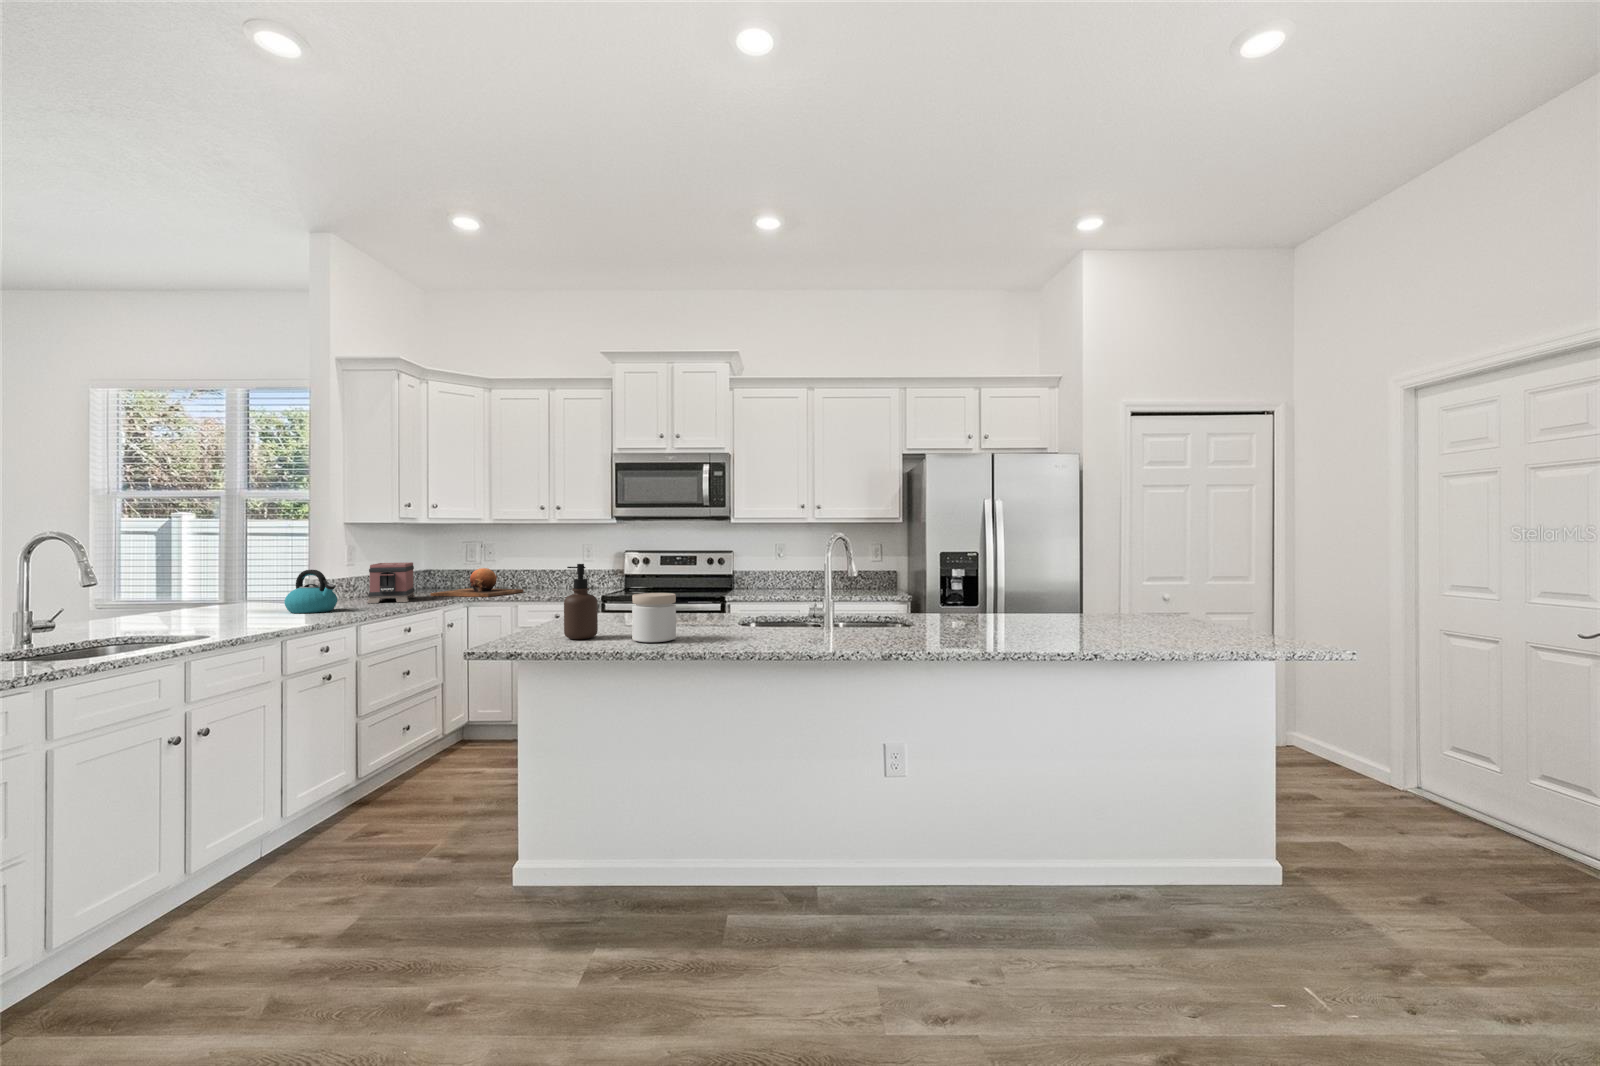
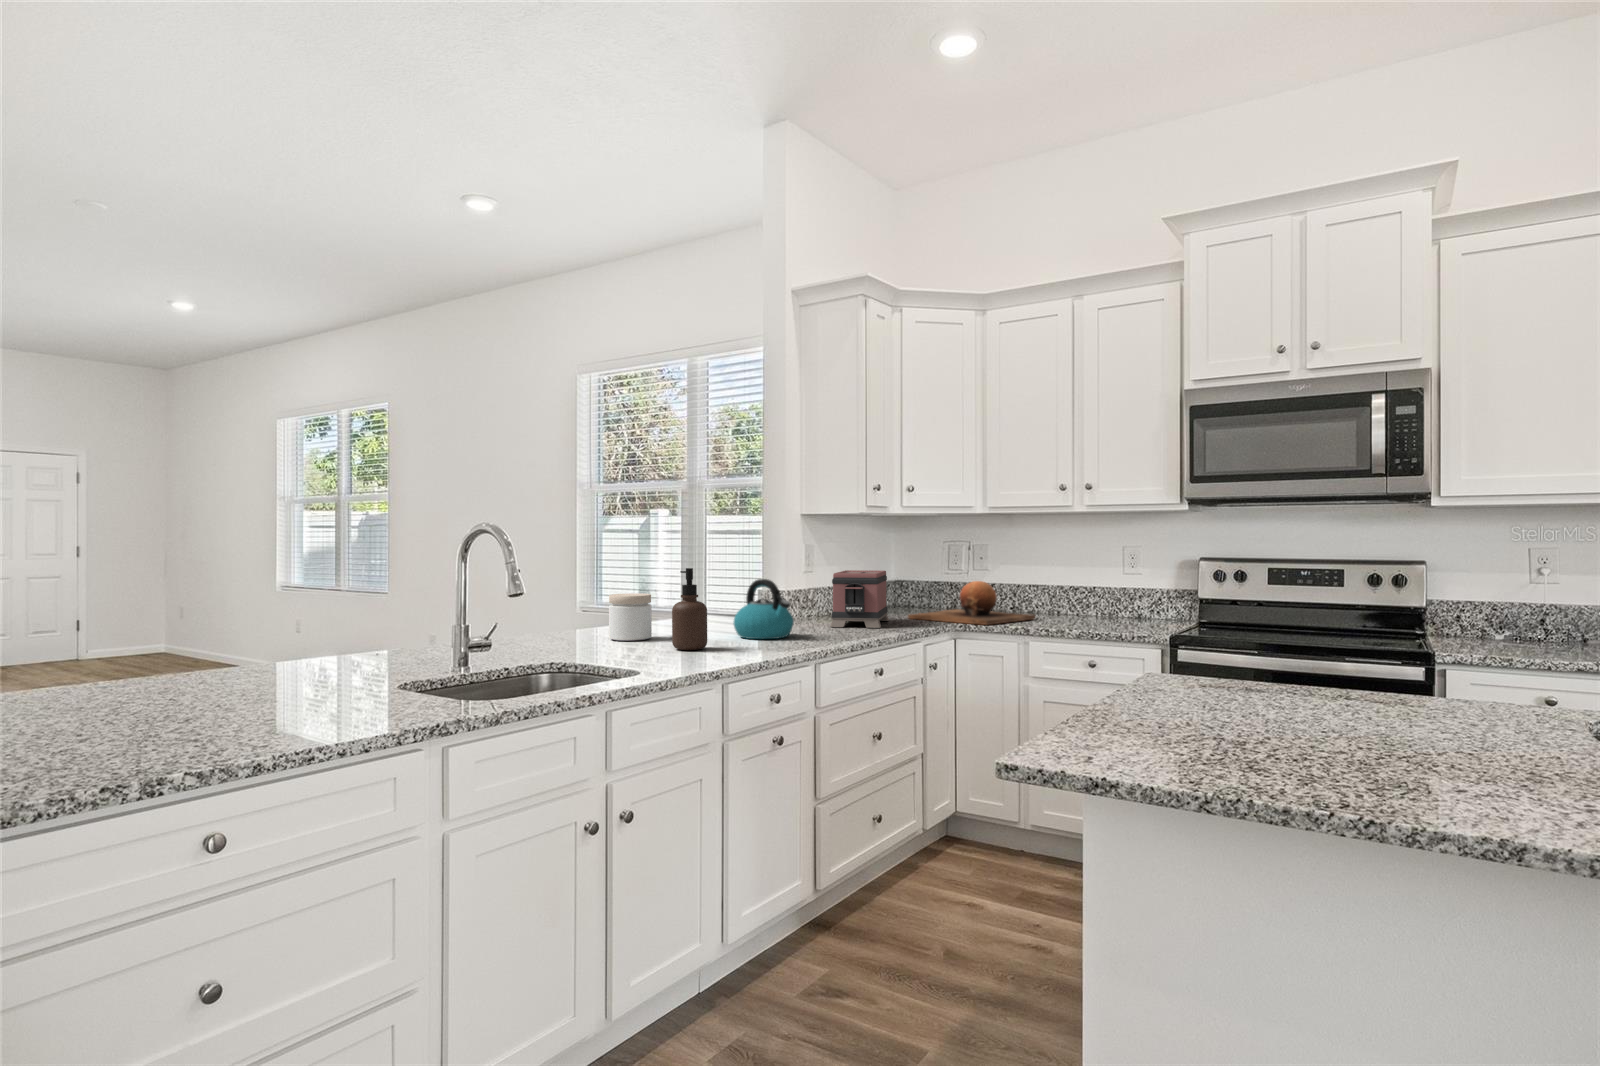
soap dispenser: present [564,564,598,639] -> present [672,568,707,650]
jar: present [632,593,676,642] -> present [609,593,652,641]

